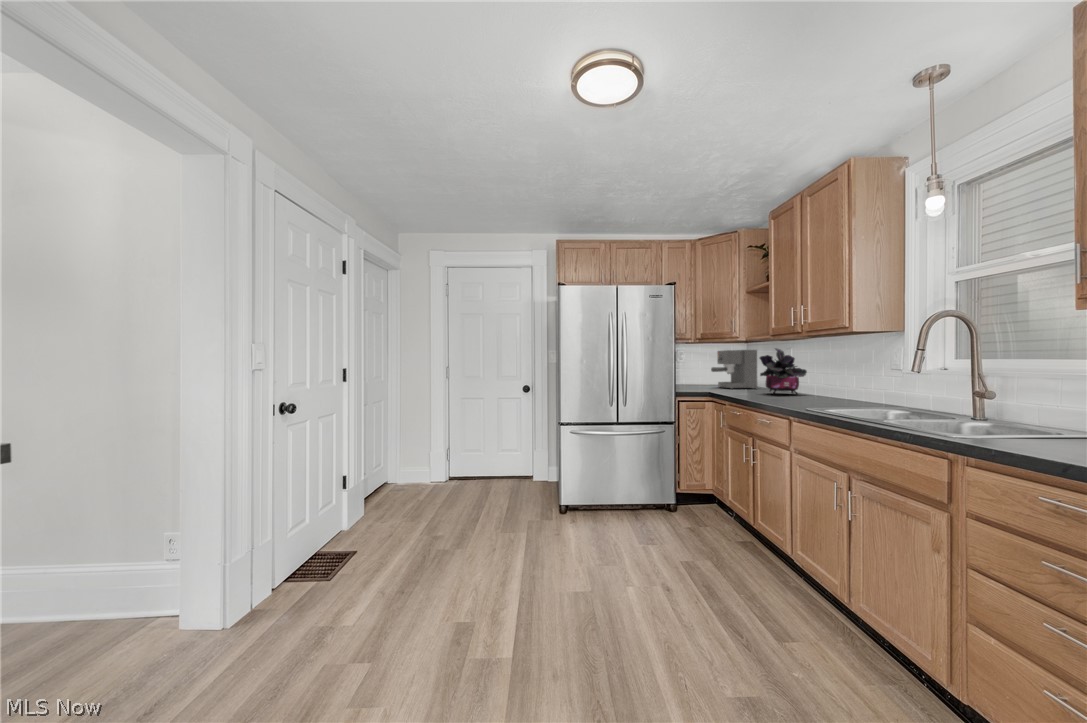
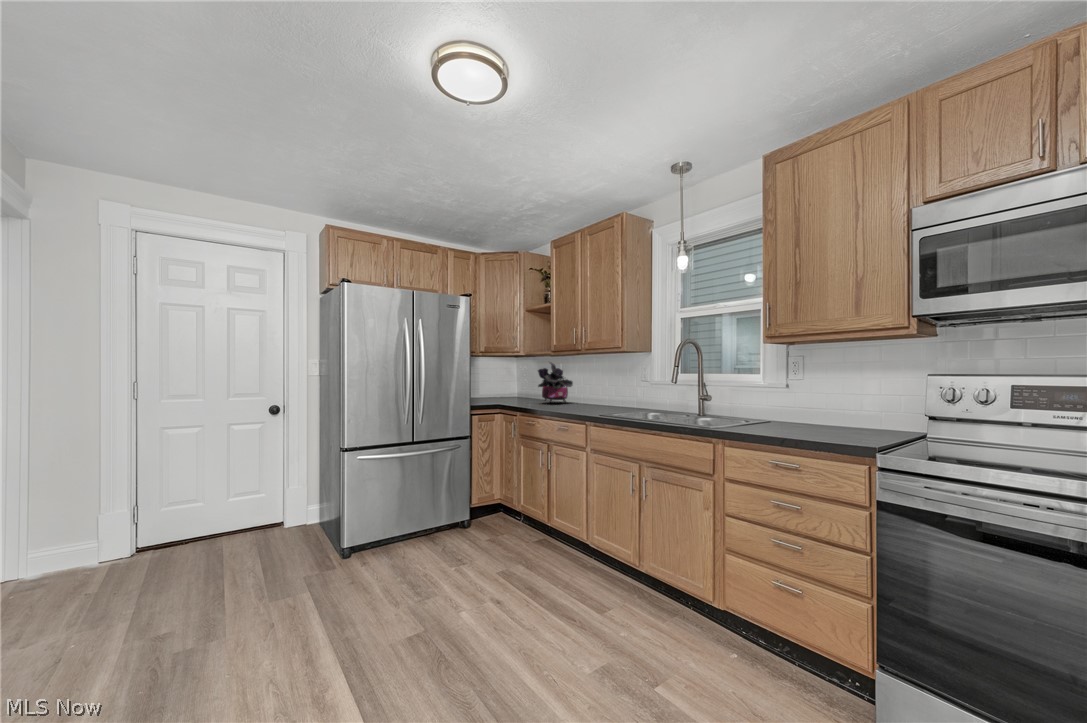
coffee maker: present [711,350,757,389] -> none [489,363,527,400]

